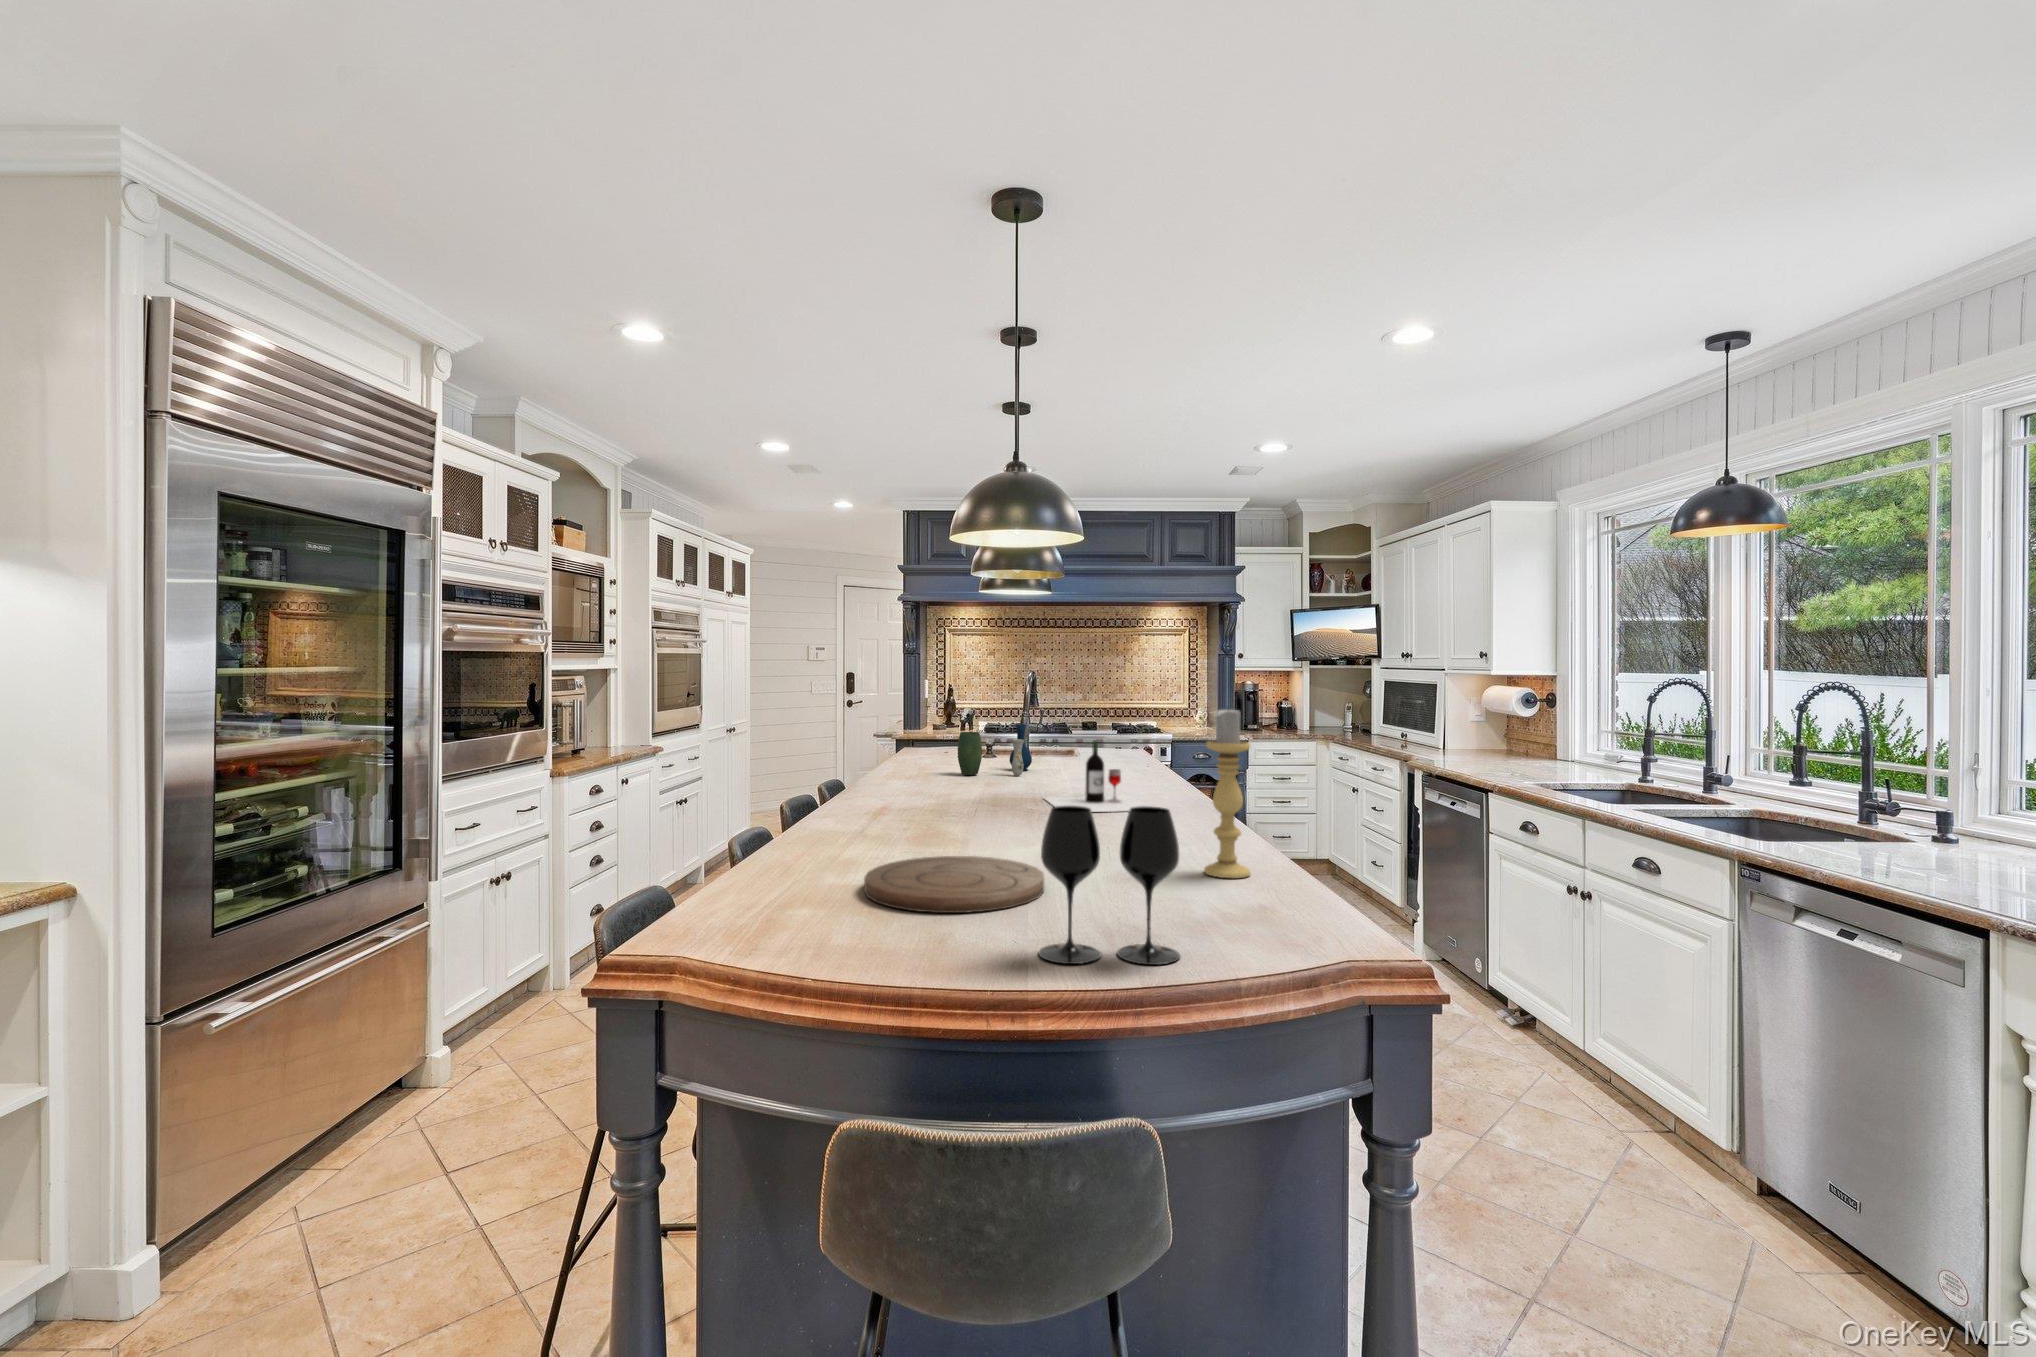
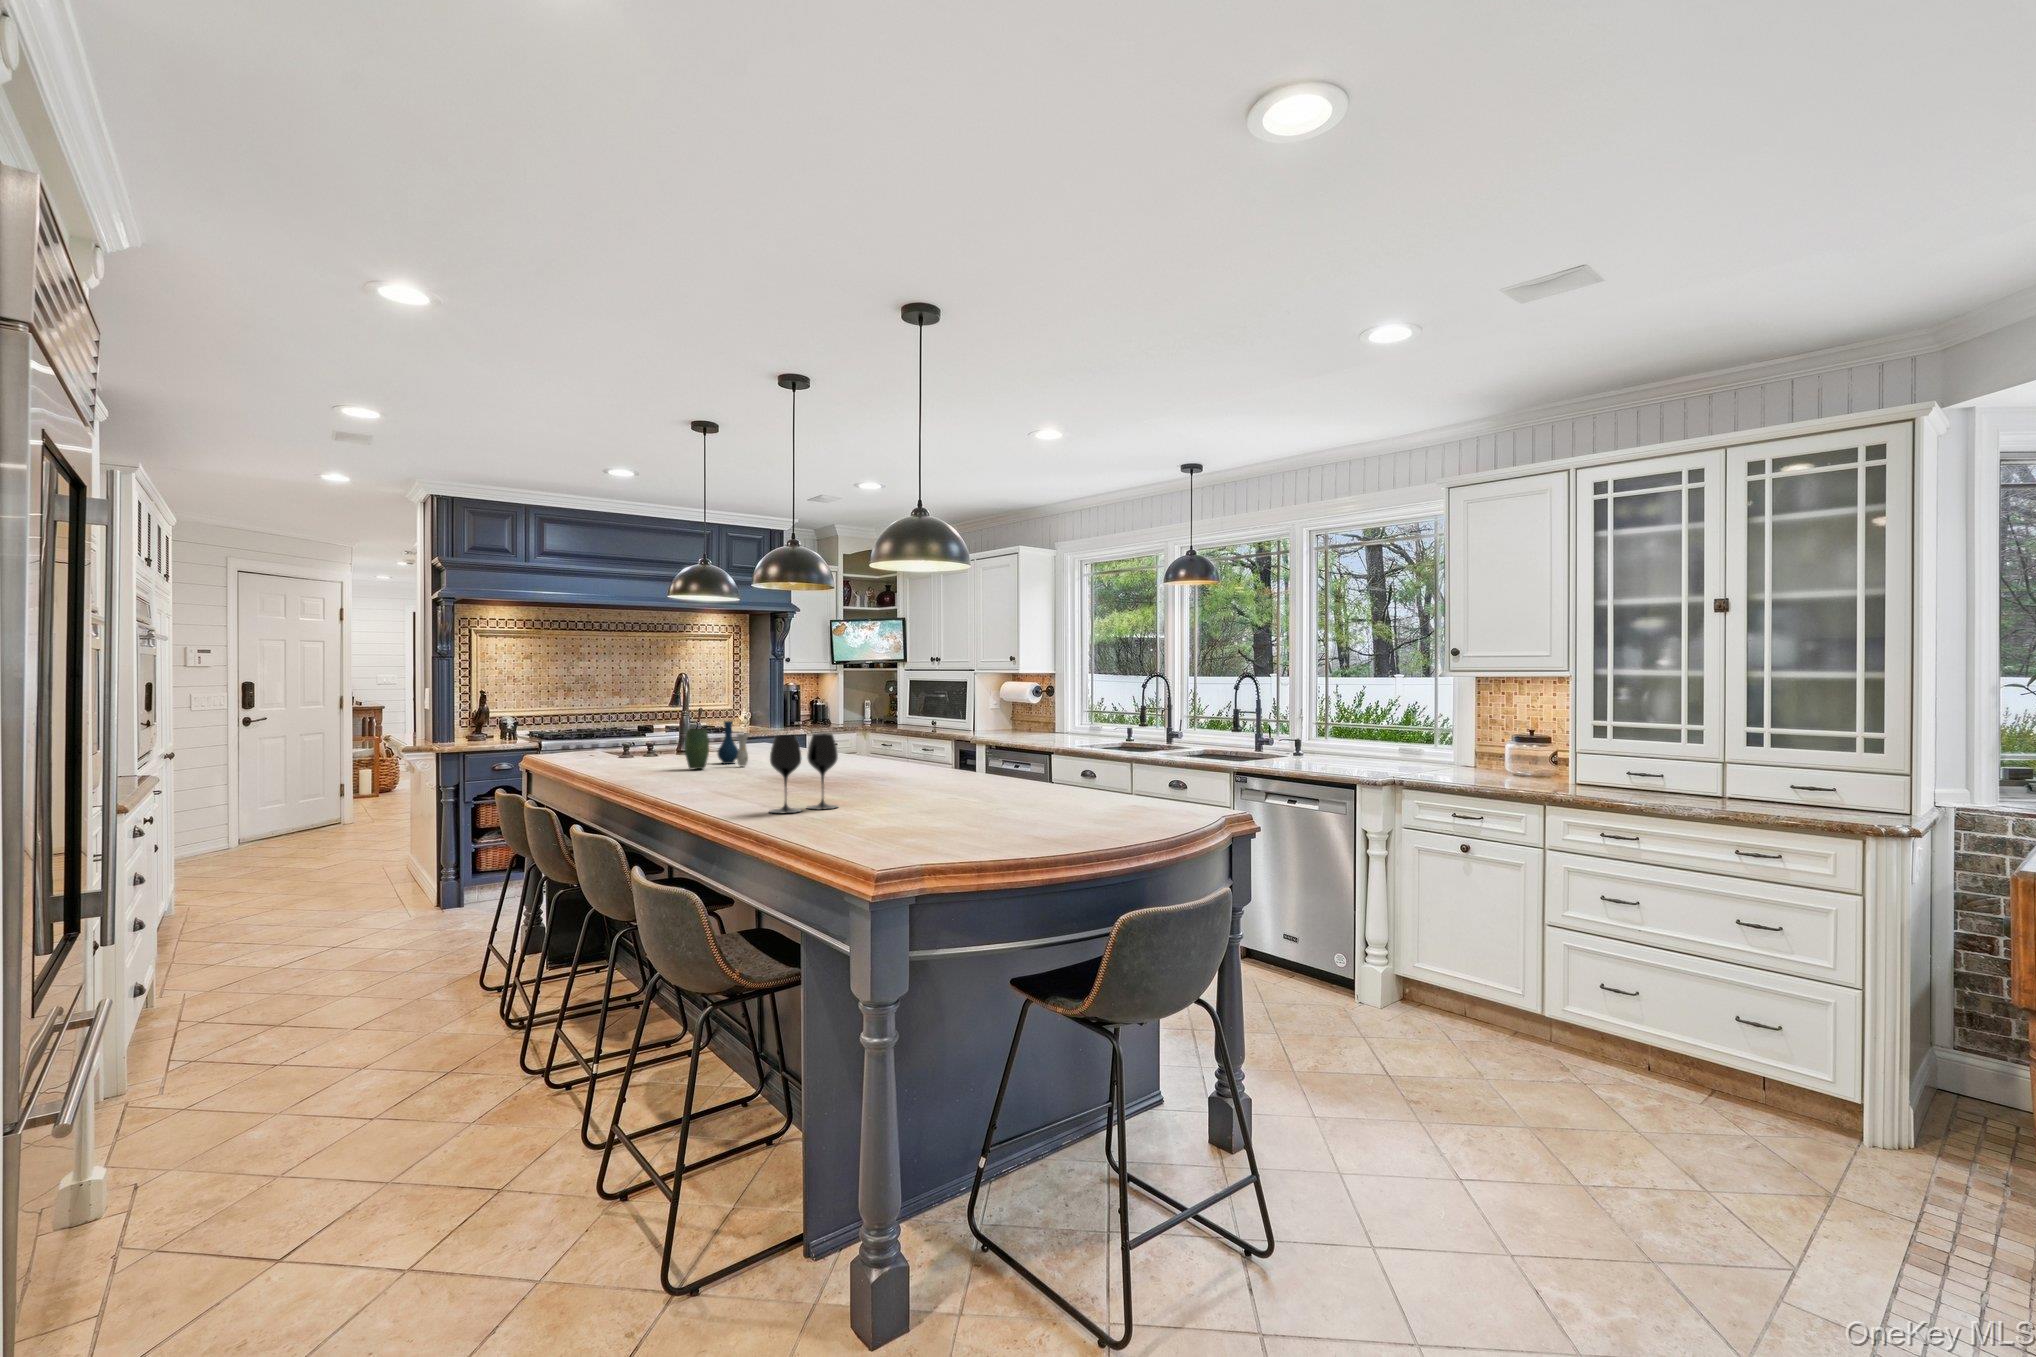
candle holder: present [1204,709,1250,878] -> none [1067,688,1096,798]
wine bottle: present [1045,740,1150,812] -> none [825,725,936,782]
wine glass: present [1039,806,1180,965] -> present [770,733,838,813]
cutting board: present [864,856,1044,913] -> none [902,801,1030,830]

